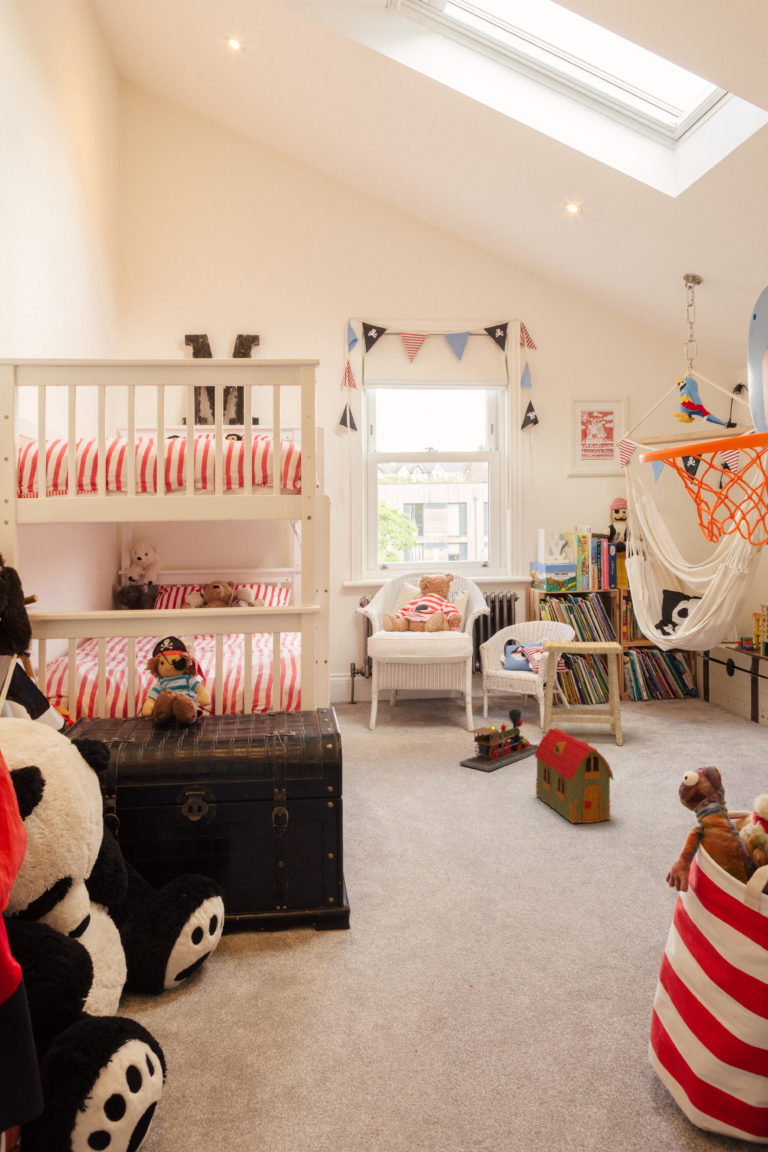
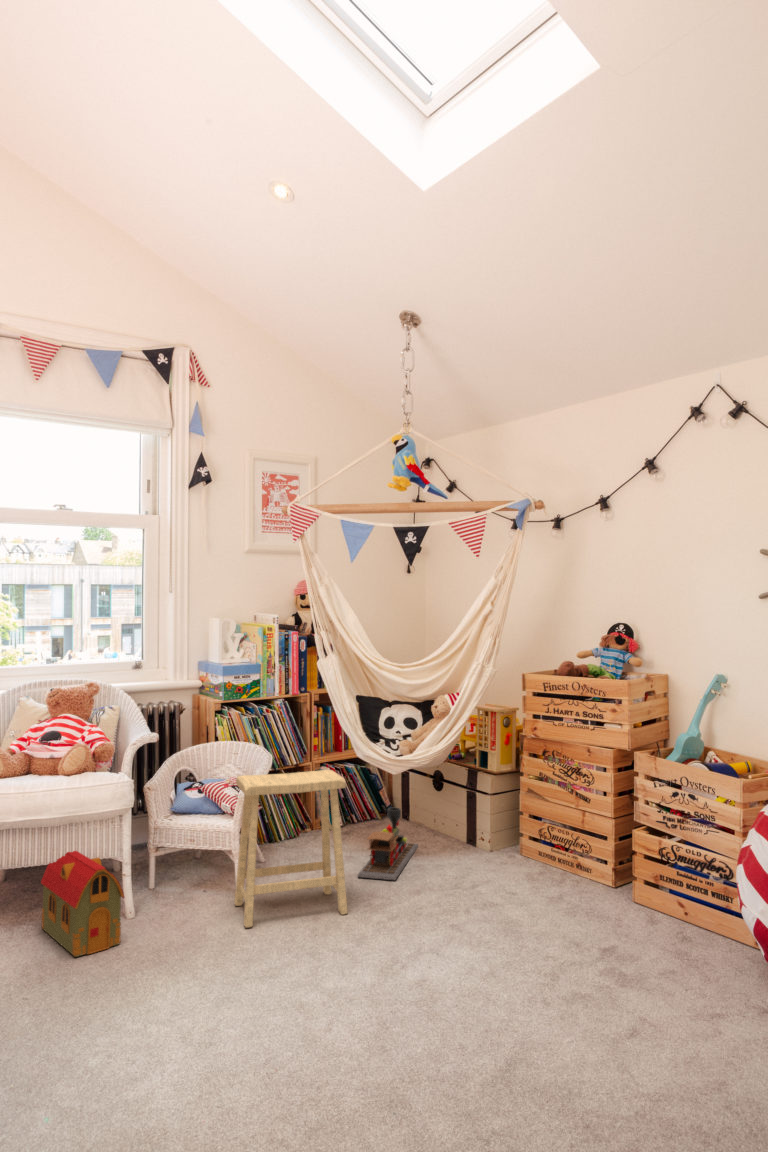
toy train: present [460,709,538,771] -> present [357,807,418,880]
toy house: present [535,729,613,823] -> present [41,851,124,957]

